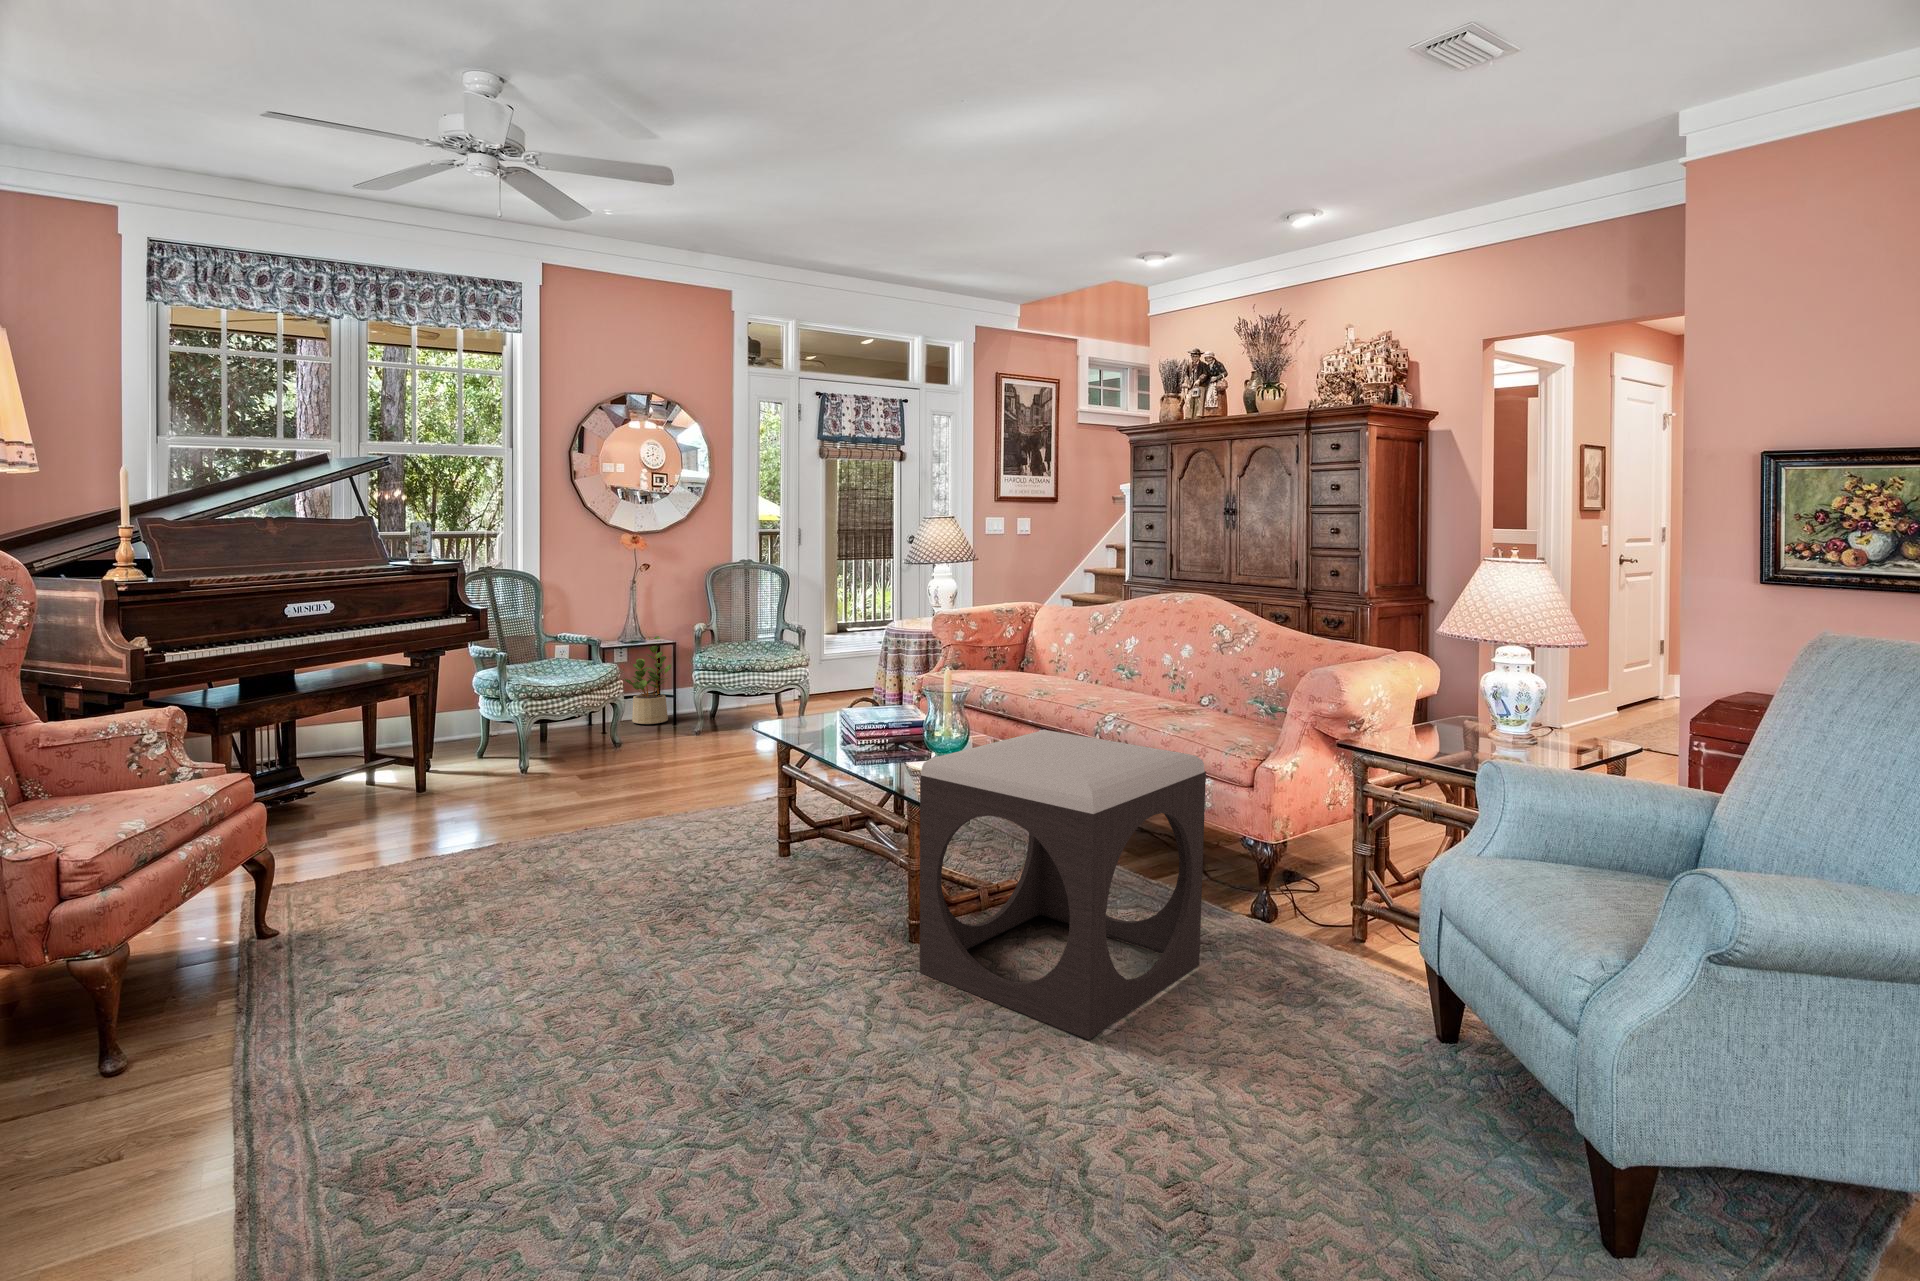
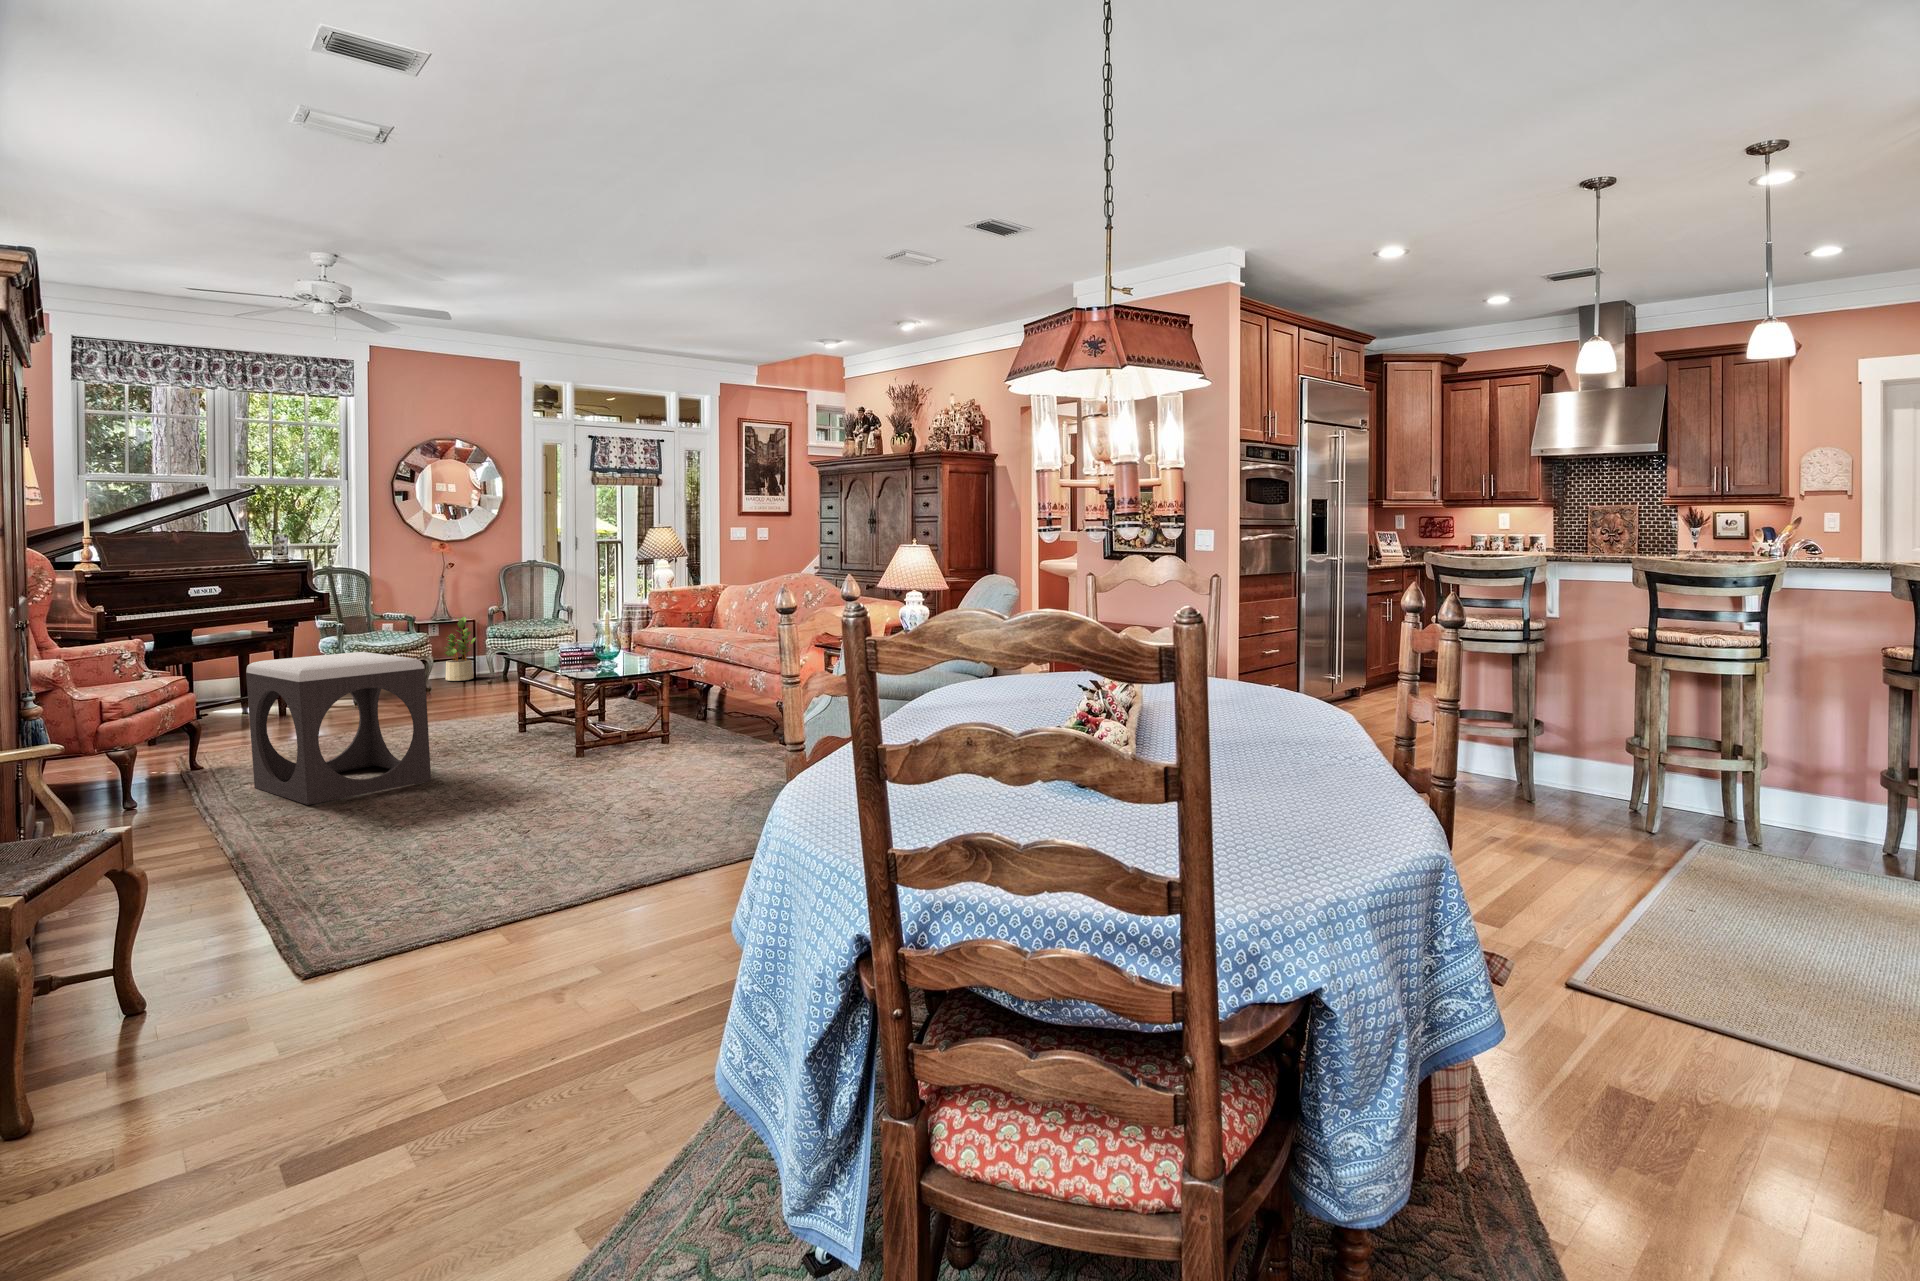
footstool: present [920,730,1206,1040] -> present [246,652,431,805]

